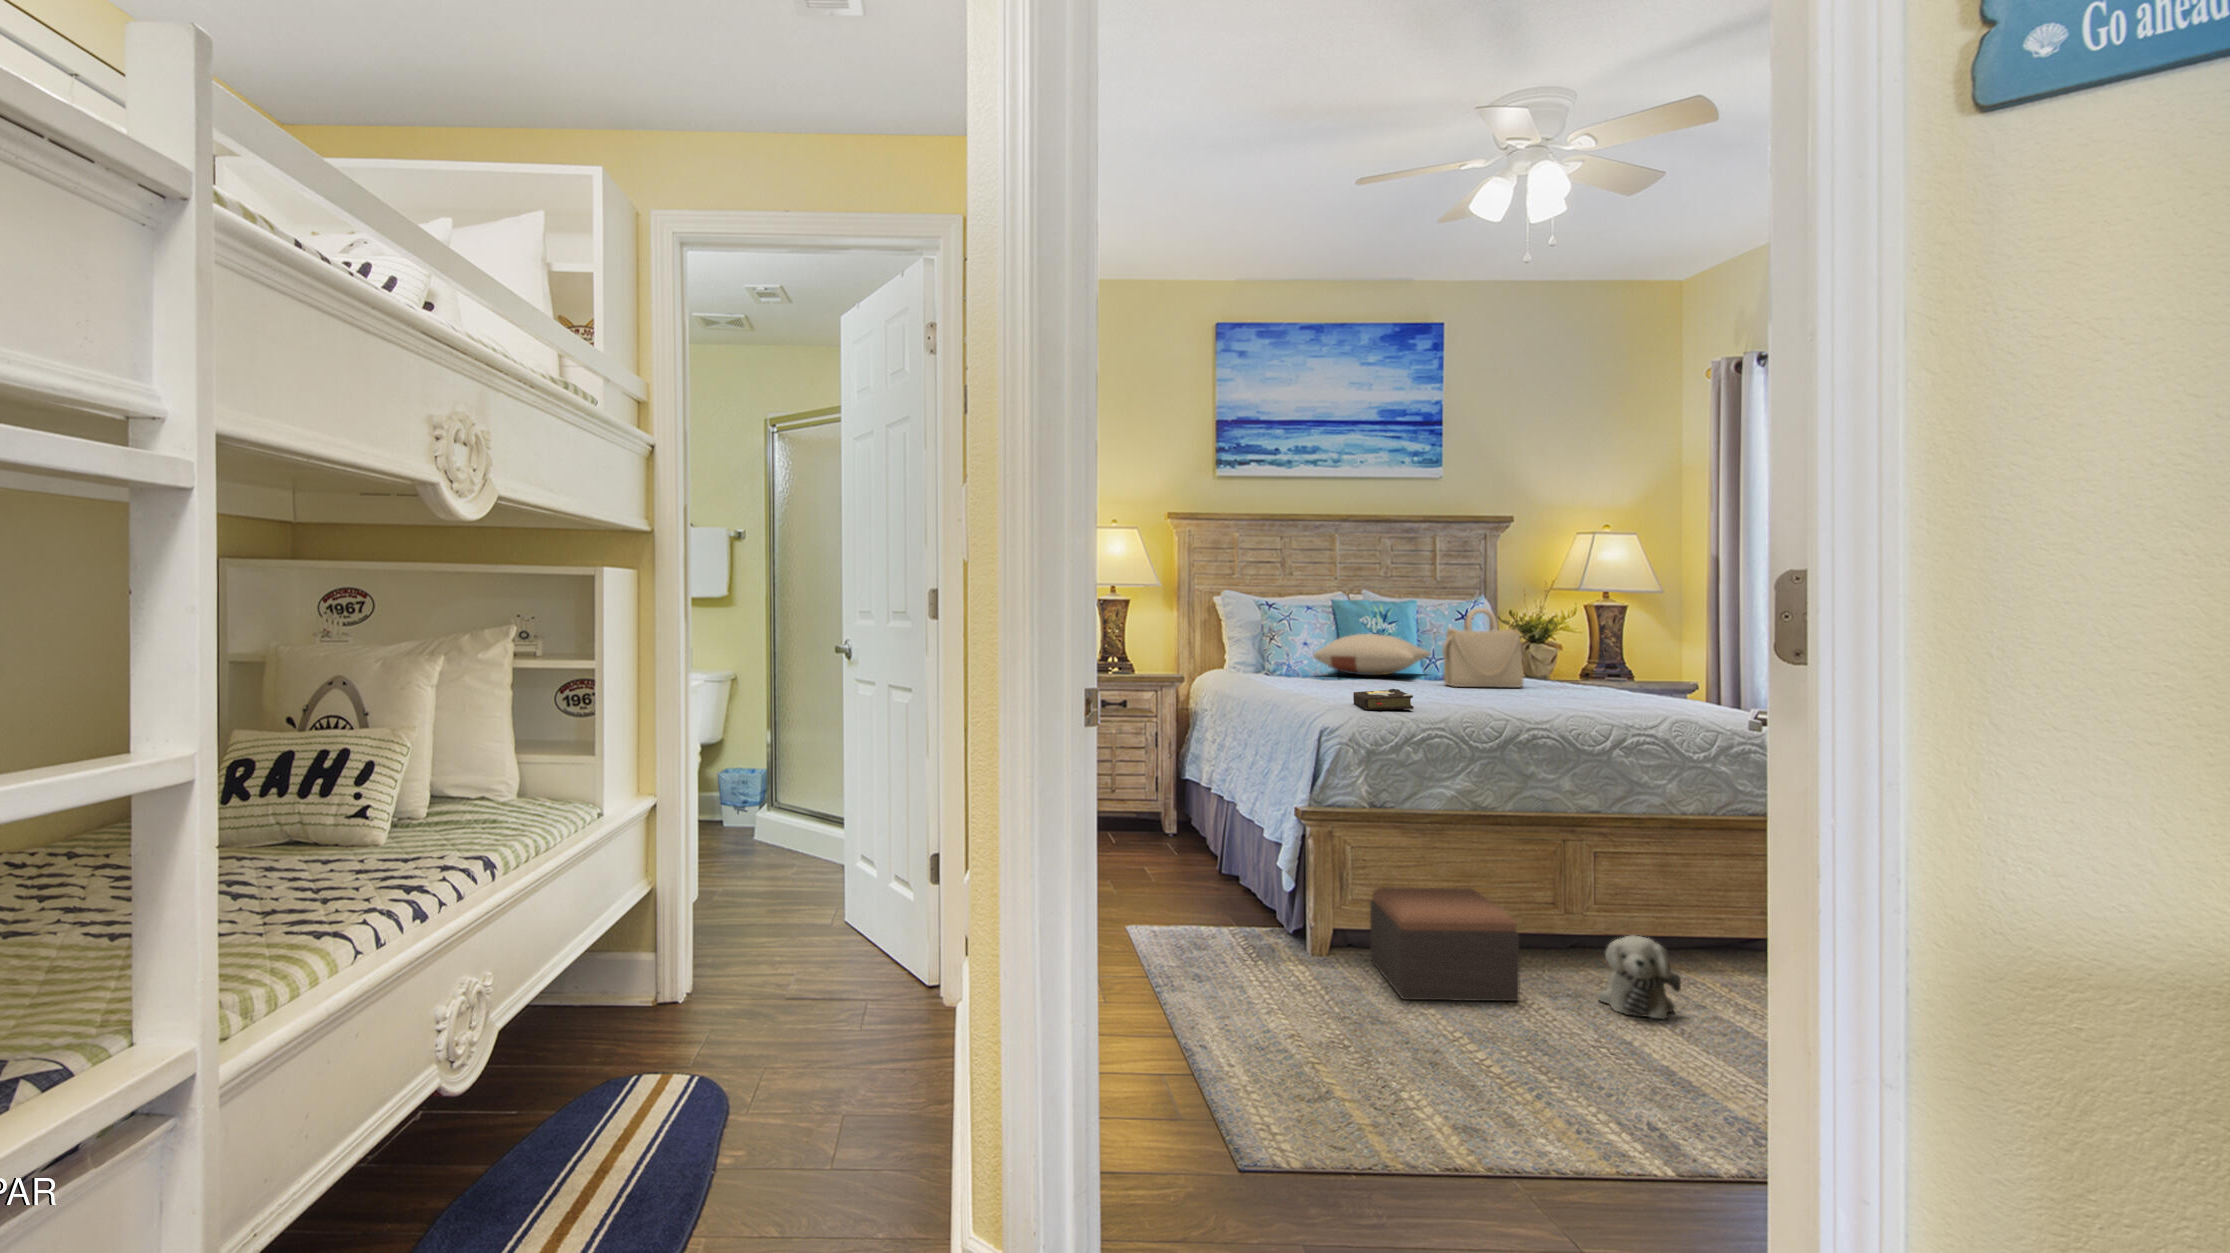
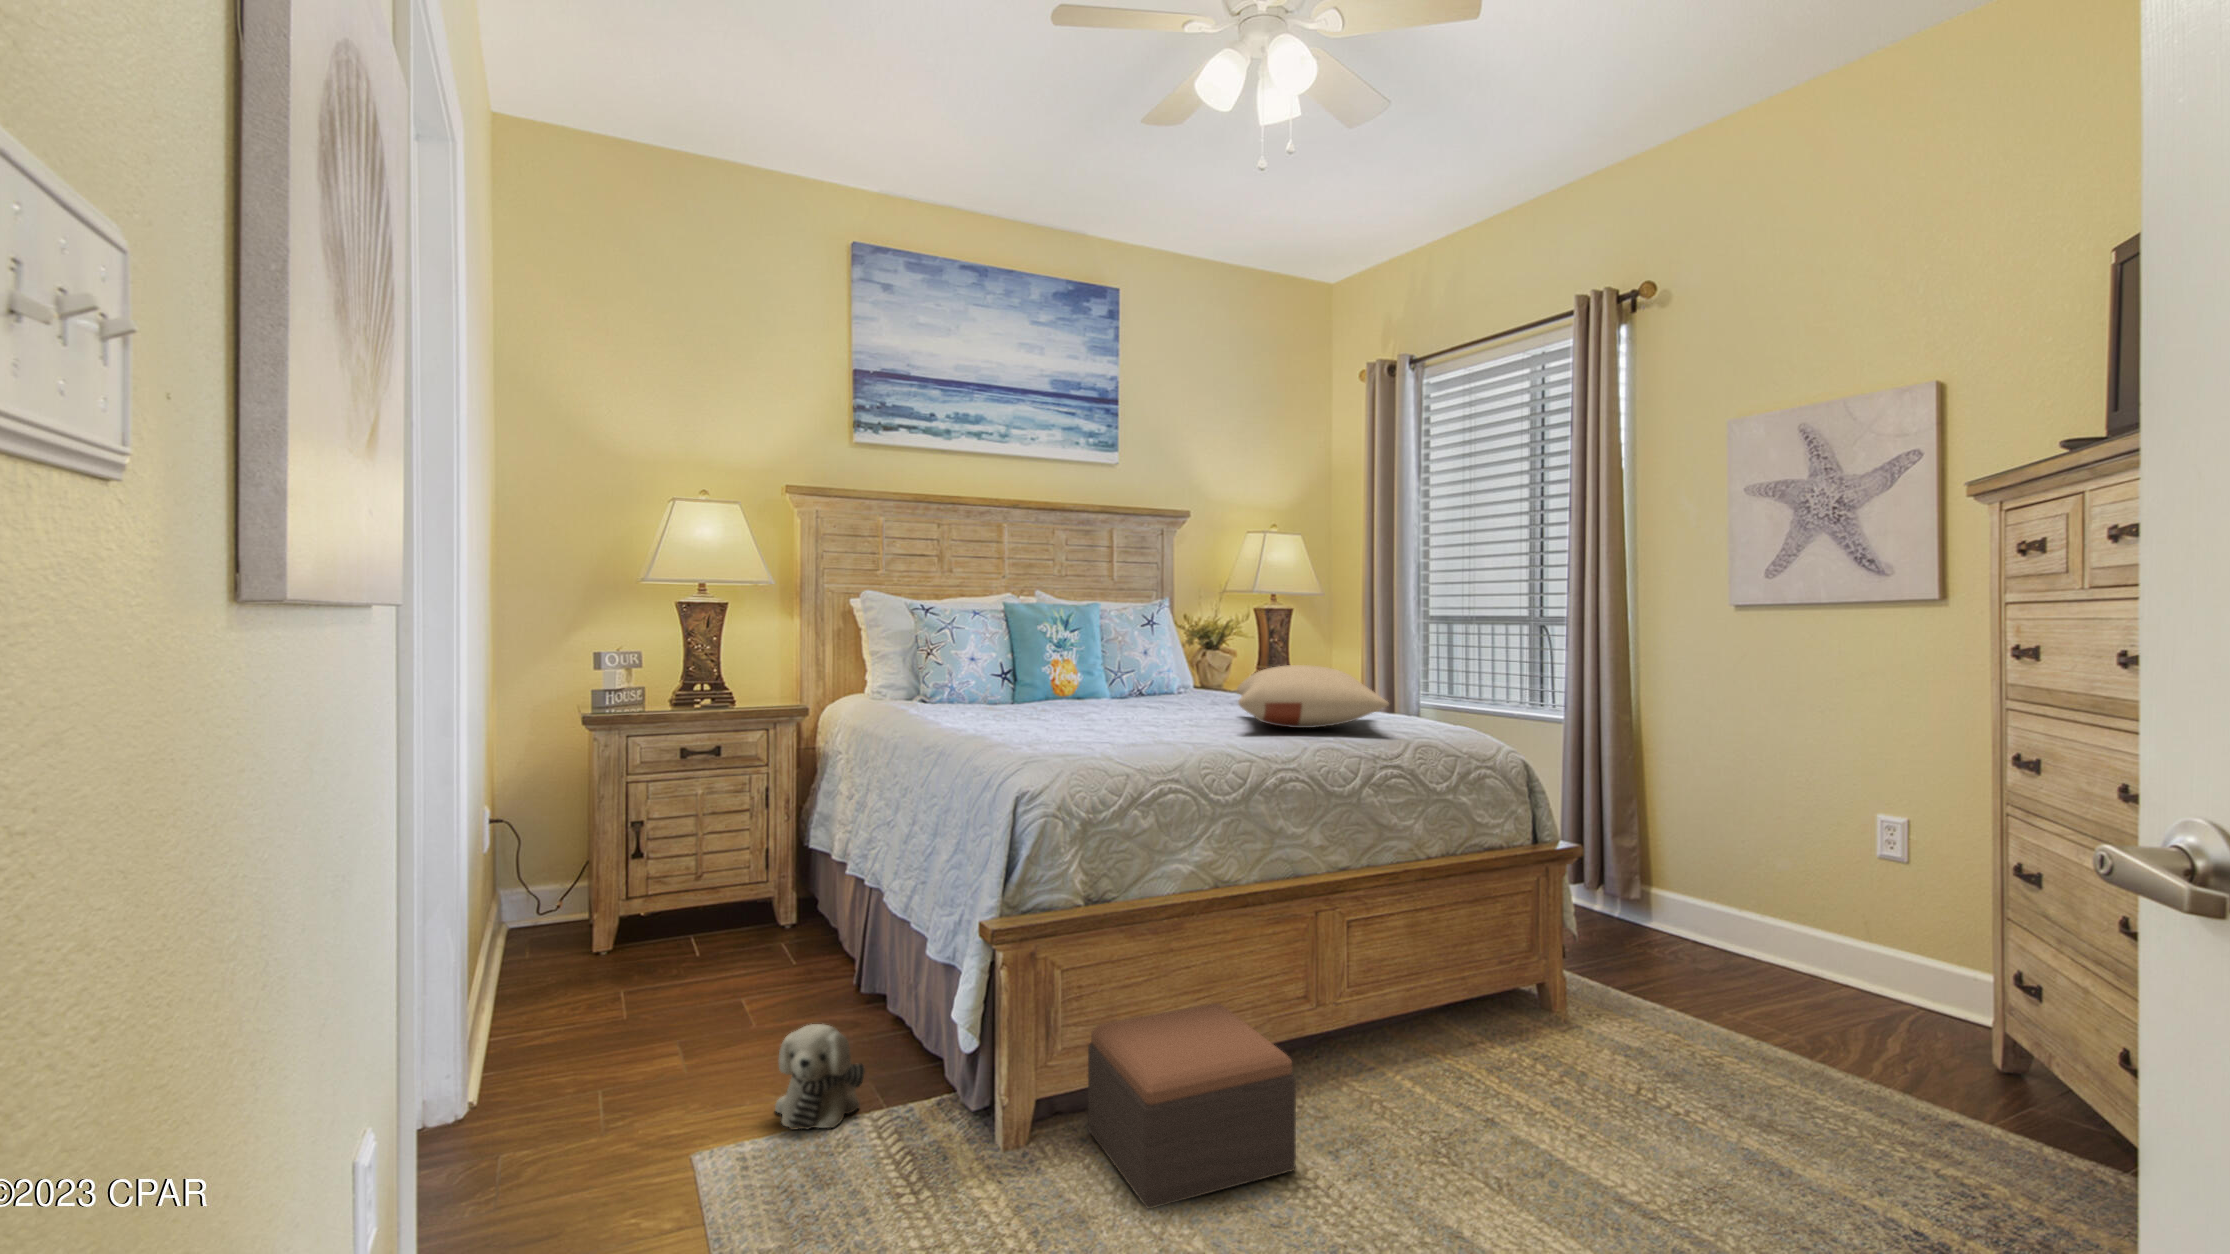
handbag: present [1443,608,1525,687] -> none [1138,614,1227,711]
pillow: present [1313,634,1430,675] -> present [1237,665,1389,728]
hardback book: present [1353,689,1414,710] -> none [1050,726,1133,761]
plush toy: present [1598,935,1681,1019] -> present [775,1024,865,1129]

